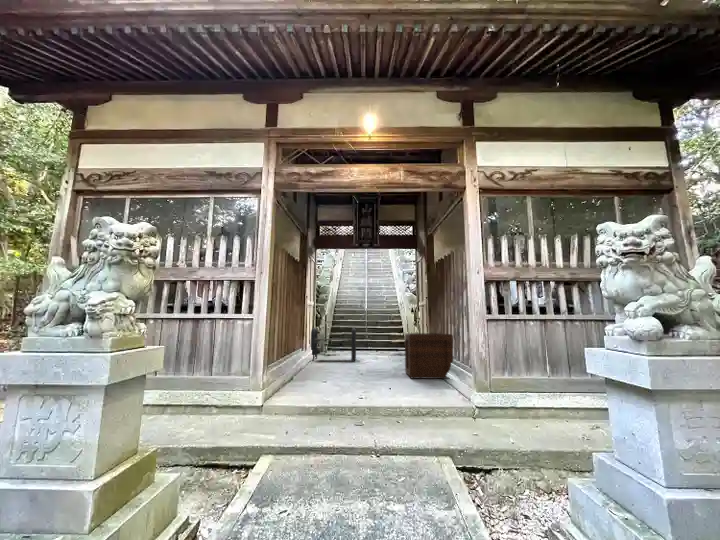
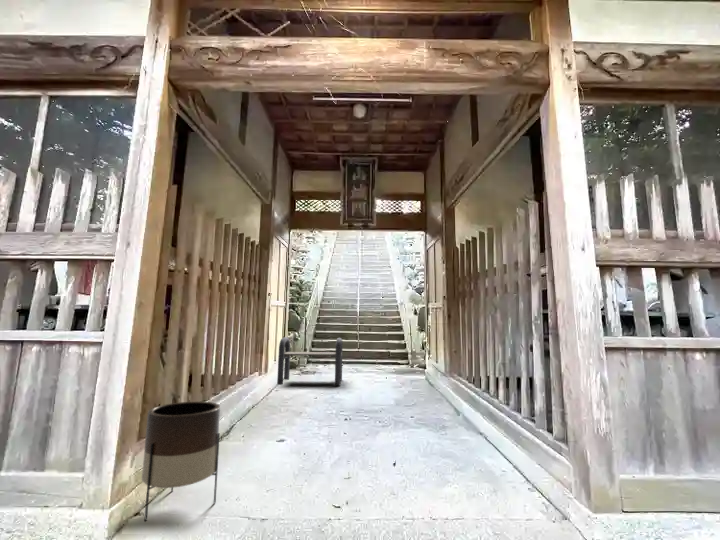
wooden crate: present [405,333,453,379] -> none [414,354,500,437]
planter: none [272,349,305,397] -> present [142,402,220,521]

